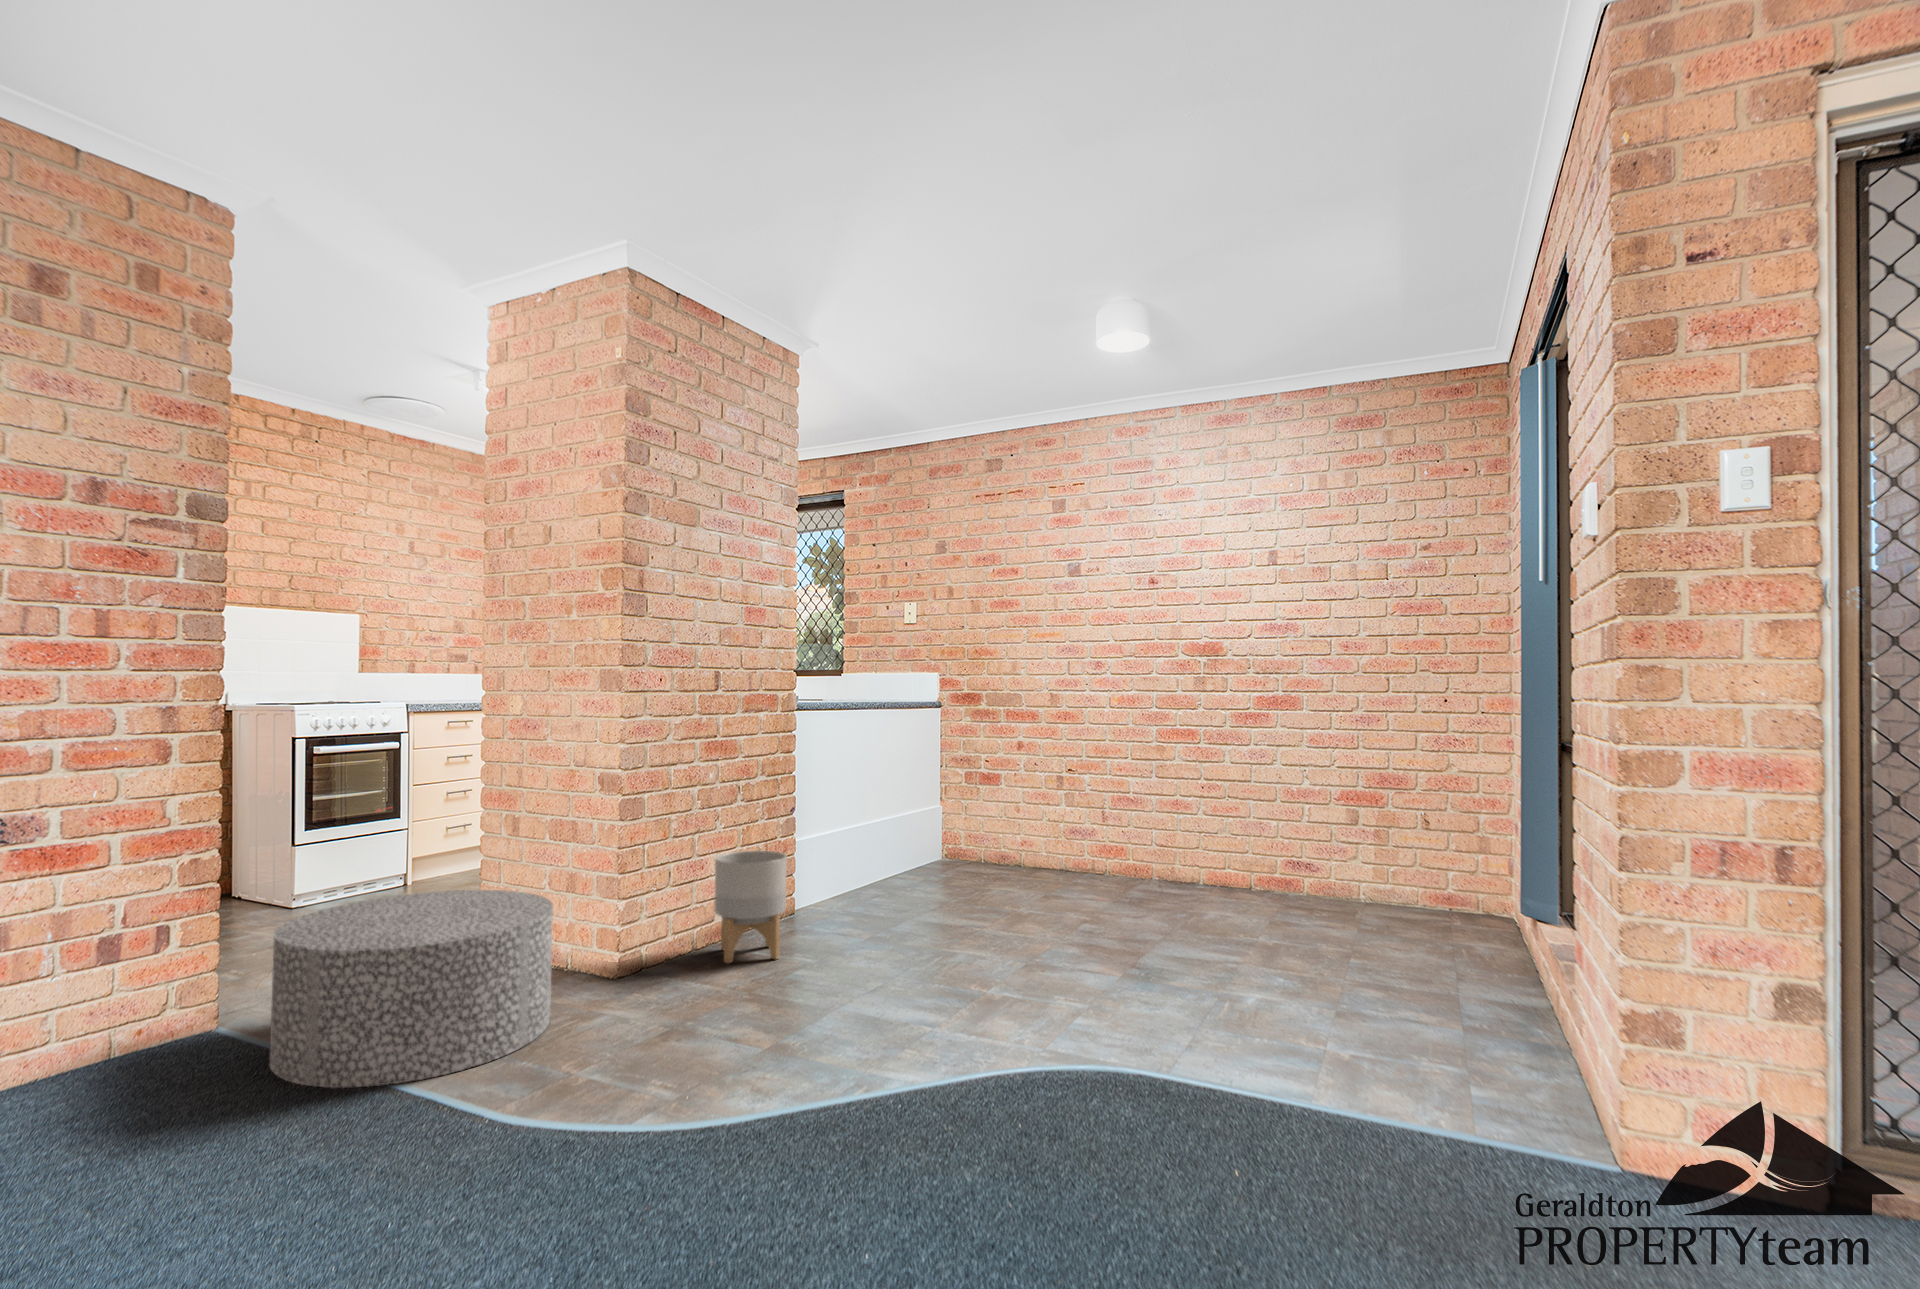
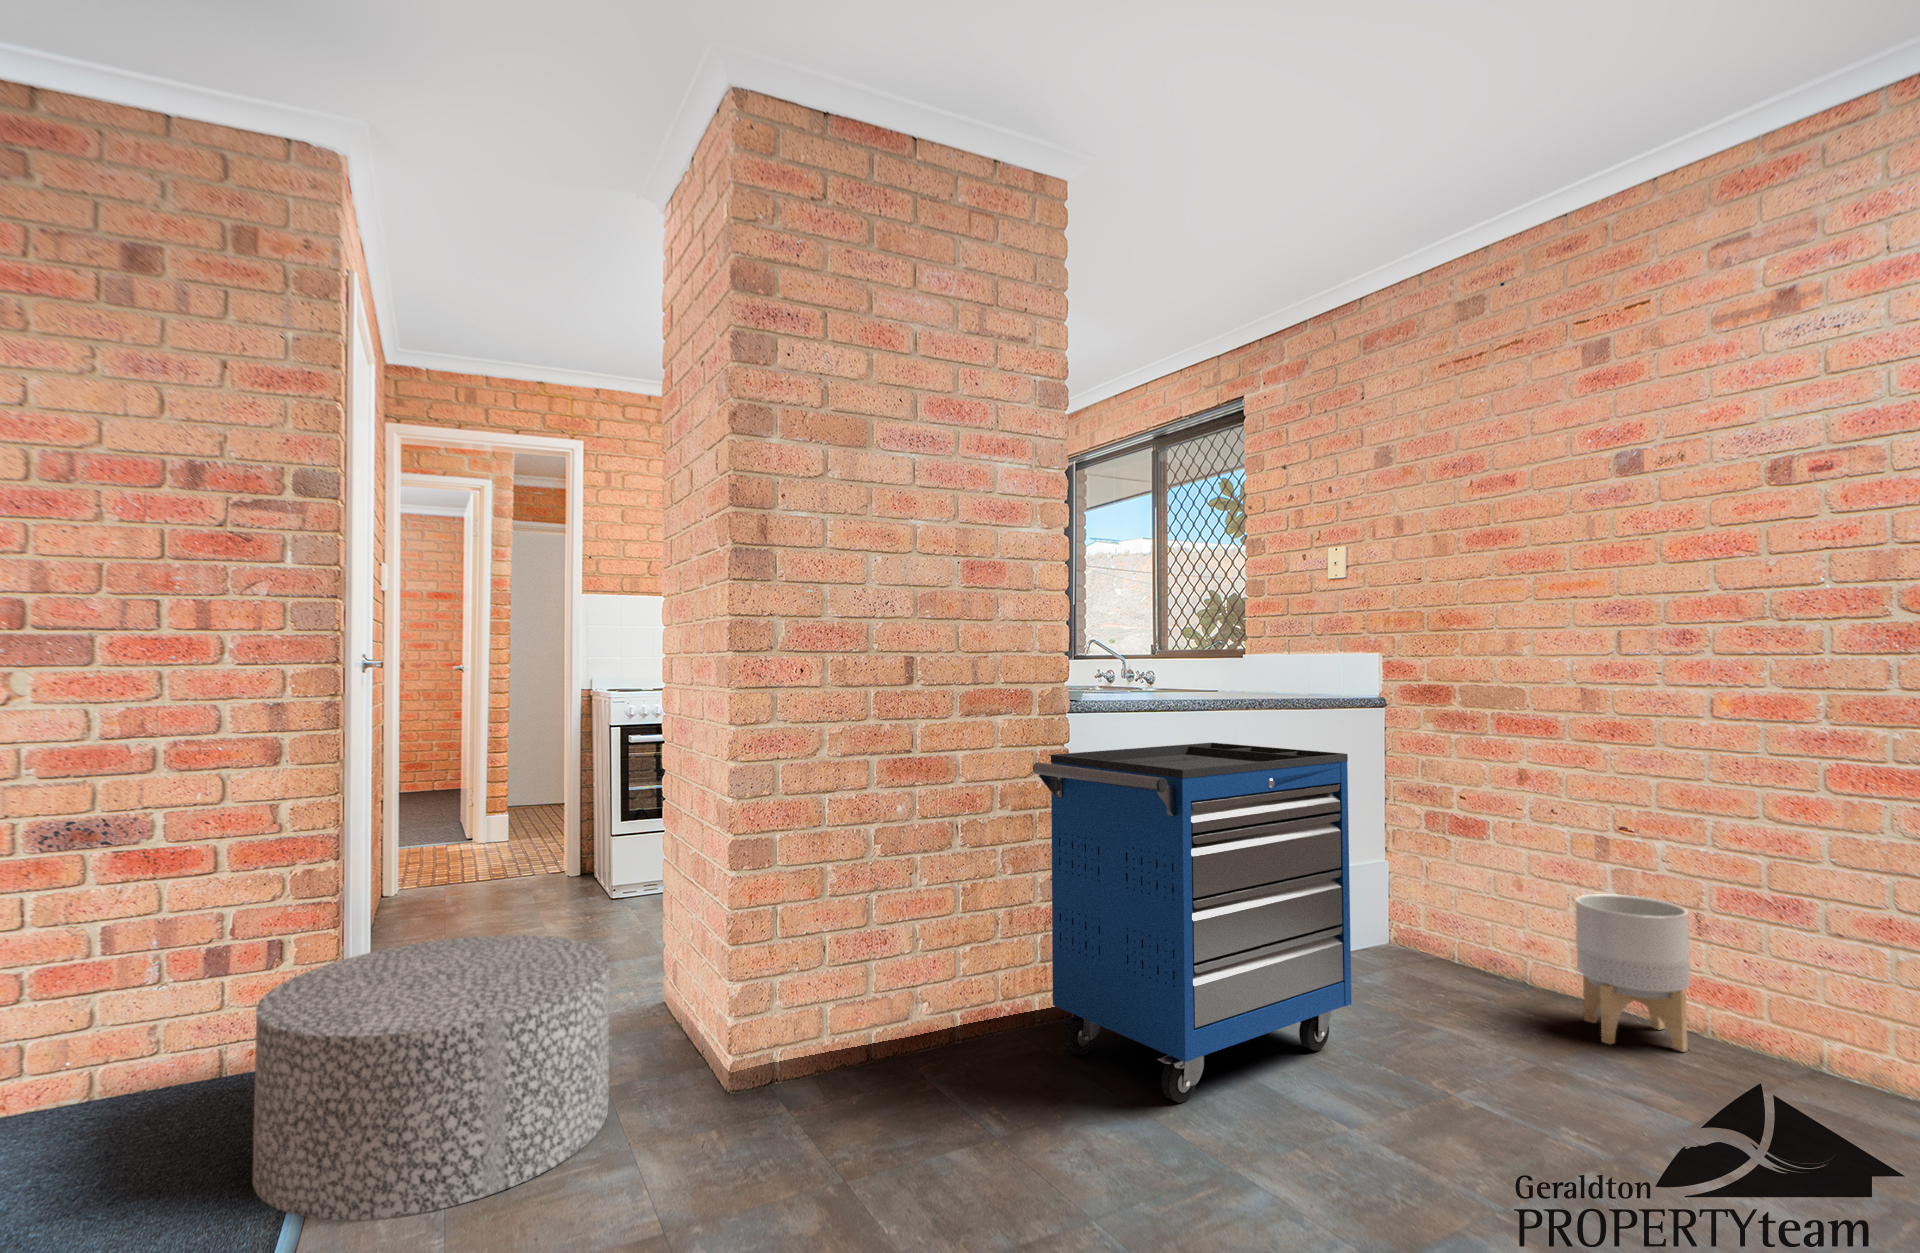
storage cabinet: none [794,731,962,939] -> present [1033,743,1352,1103]
planter: present [715,850,787,963] -> present [1575,894,1690,1052]

